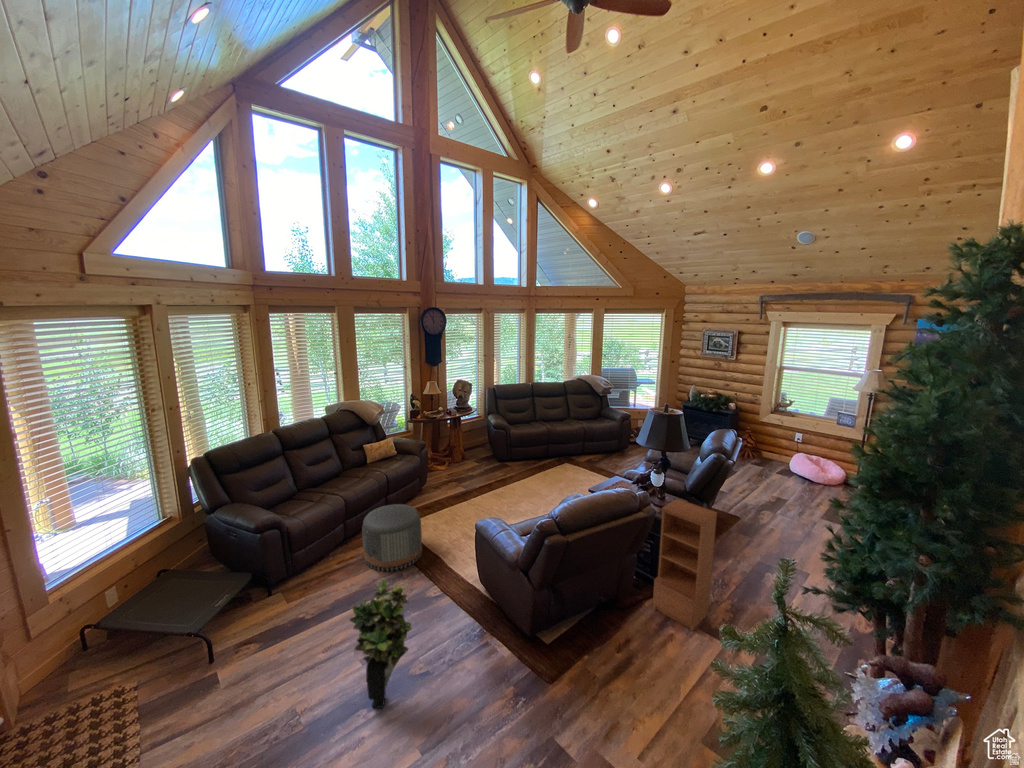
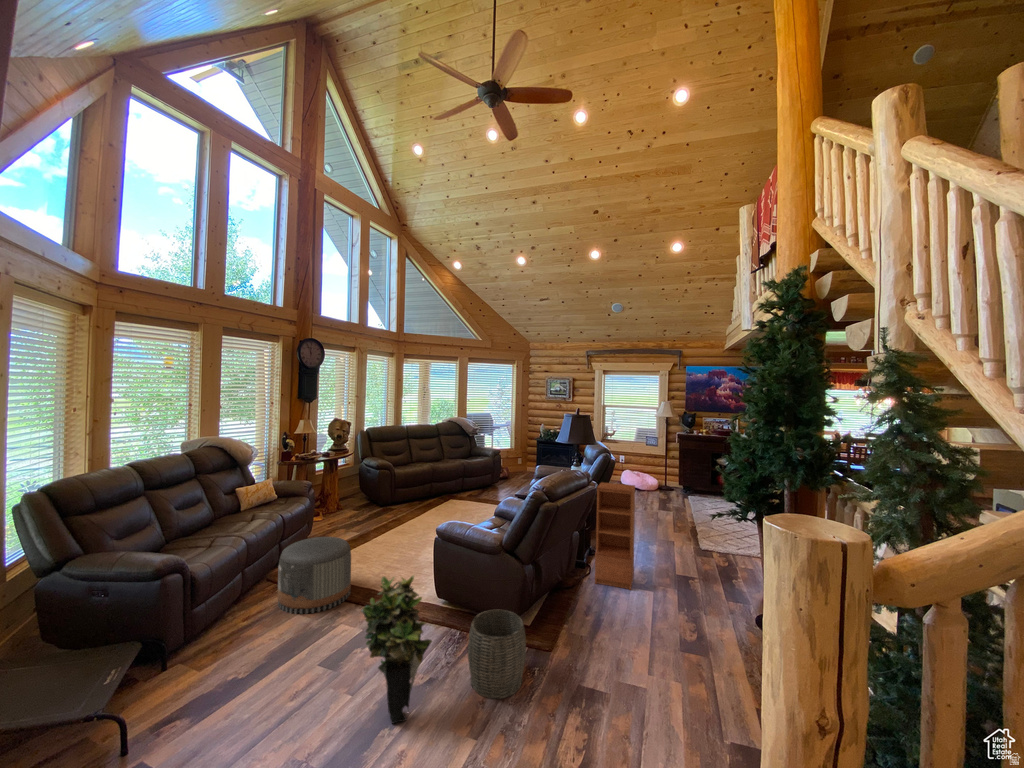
woven basket: none [449,629,506,719] -> present [468,609,526,699]

